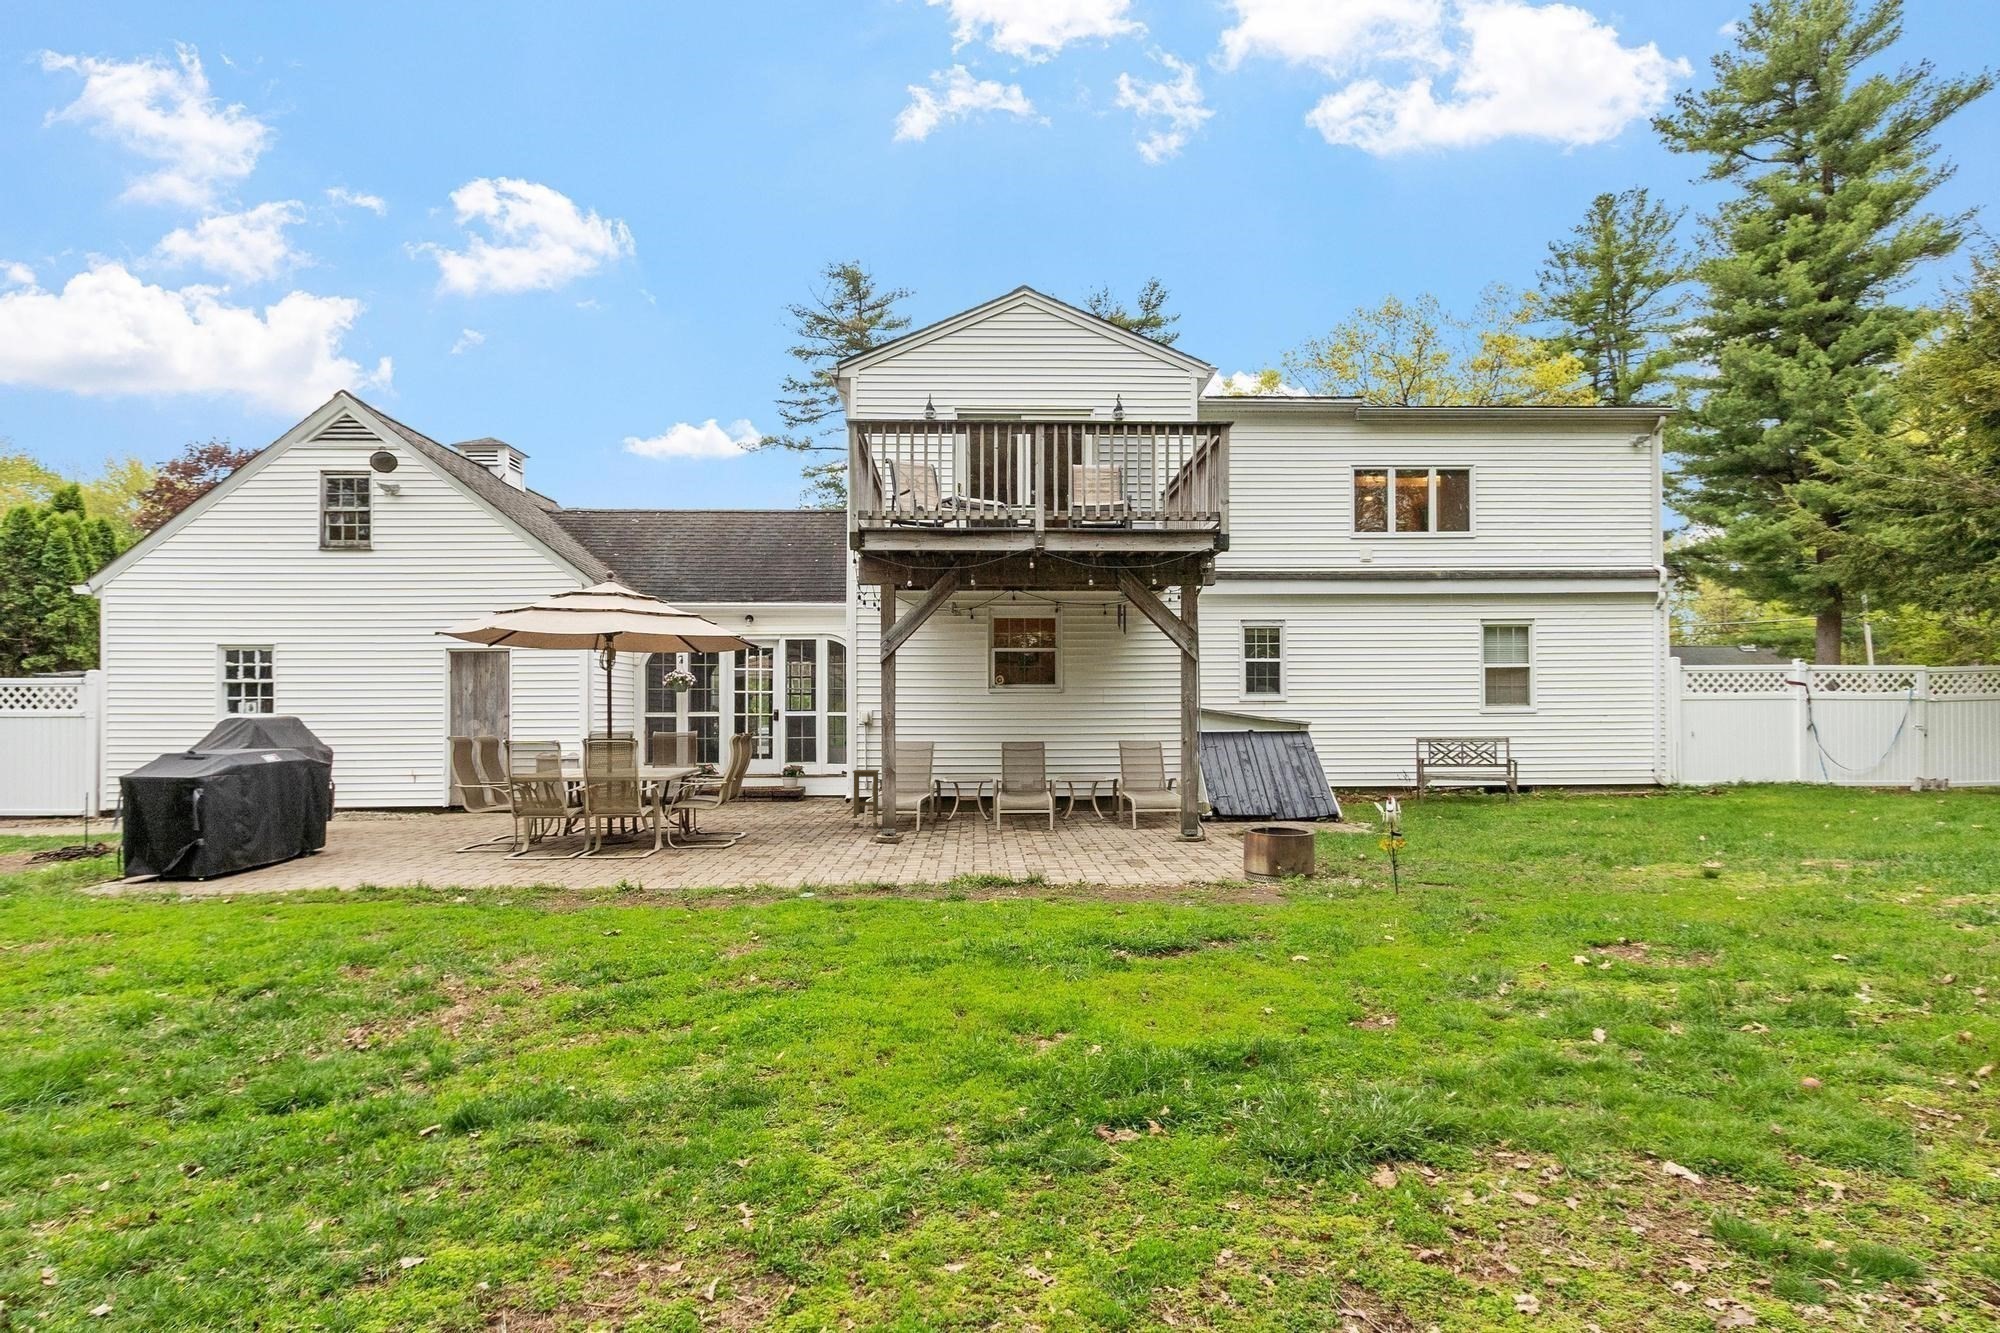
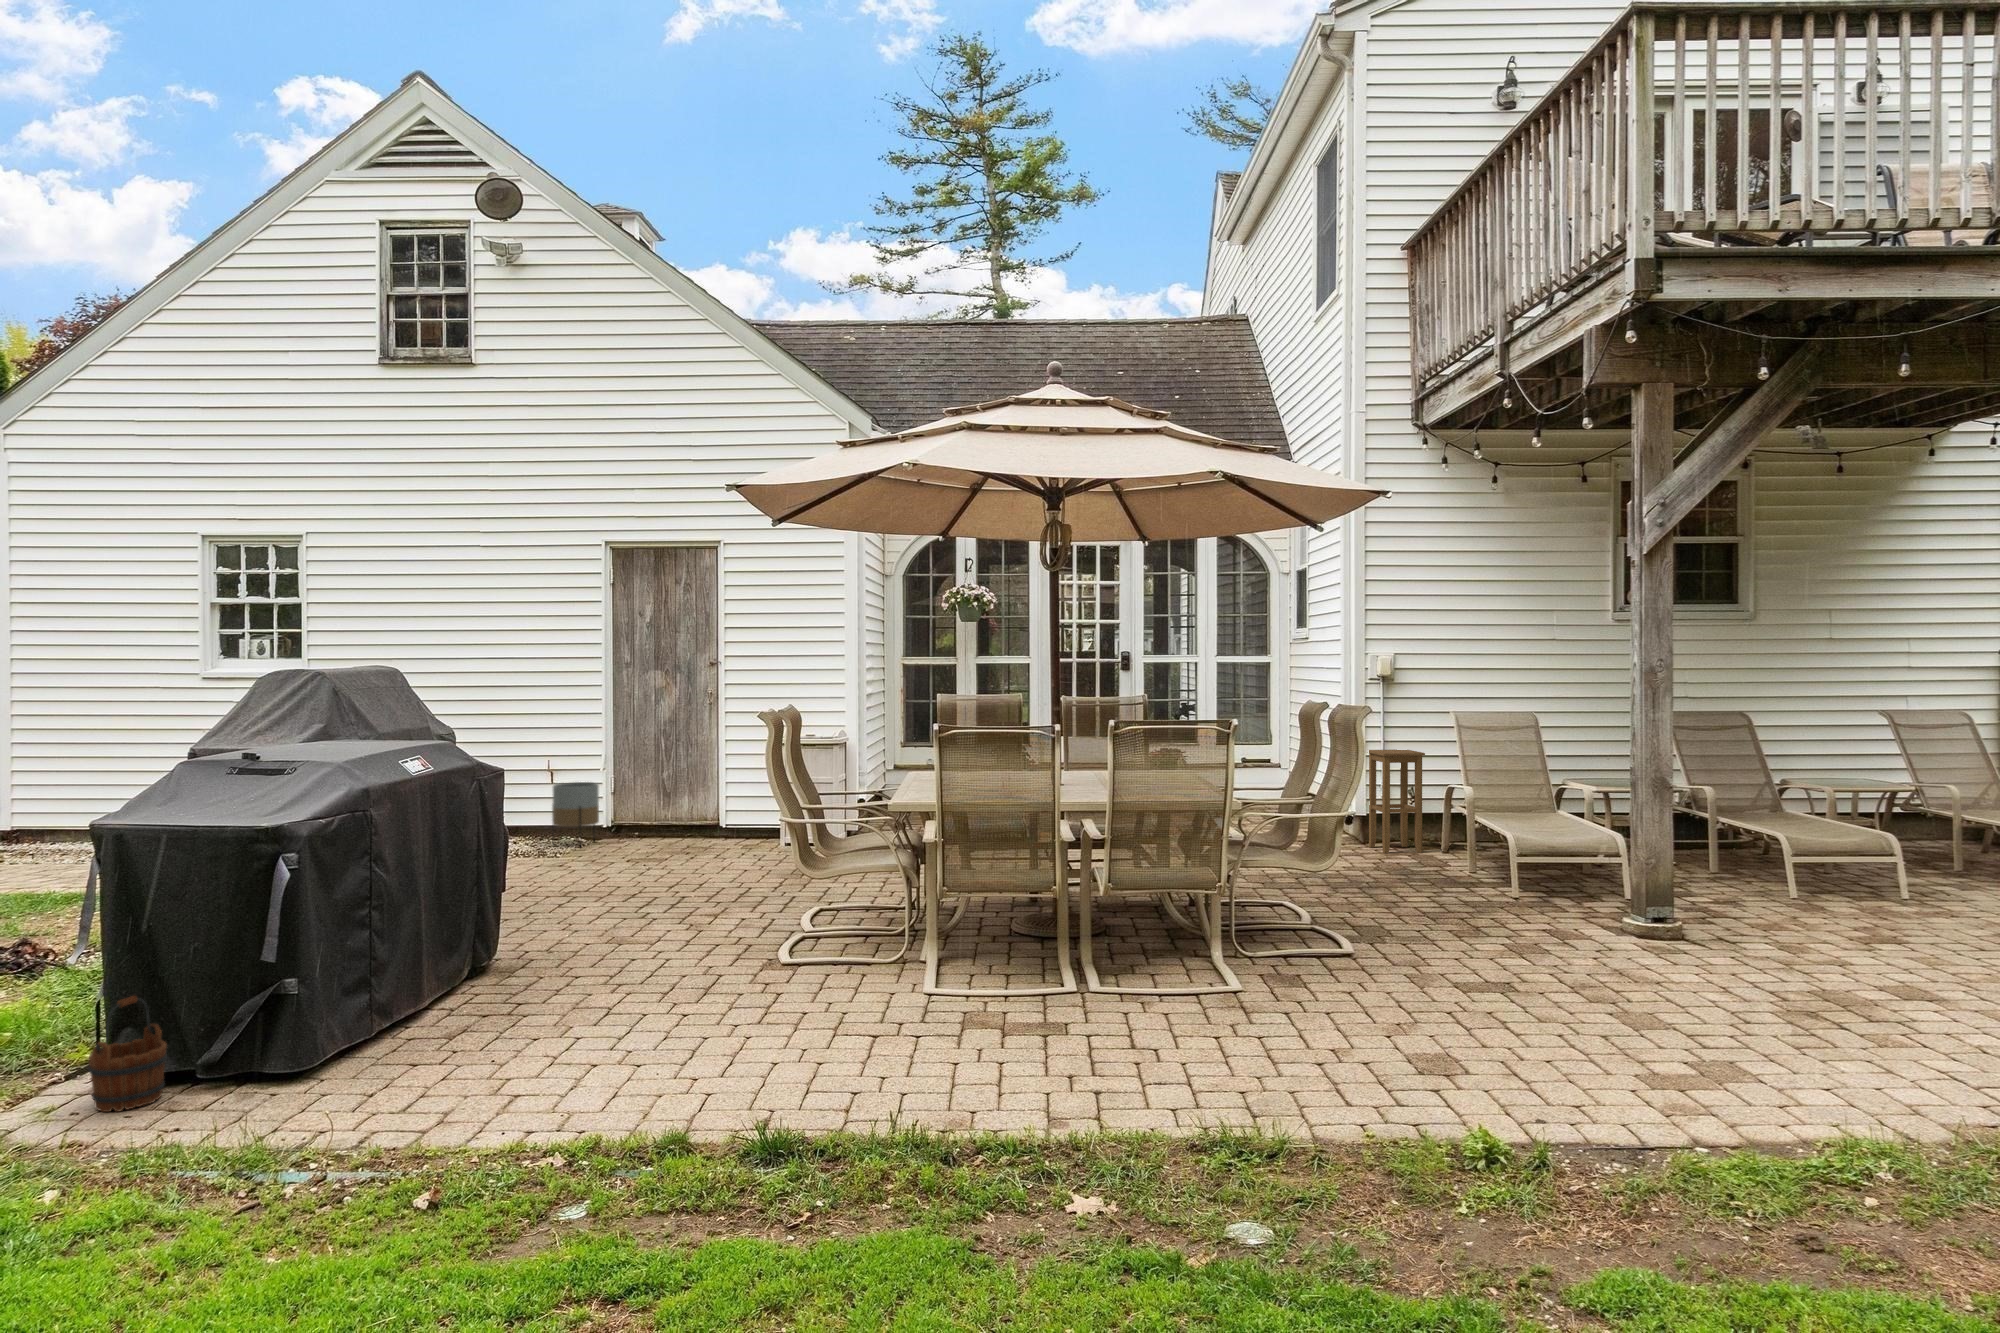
planter: none [401,787,430,824] -> present [552,782,599,828]
wooden bucket: none [63,846,95,889] -> present [89,996,167,1112]

